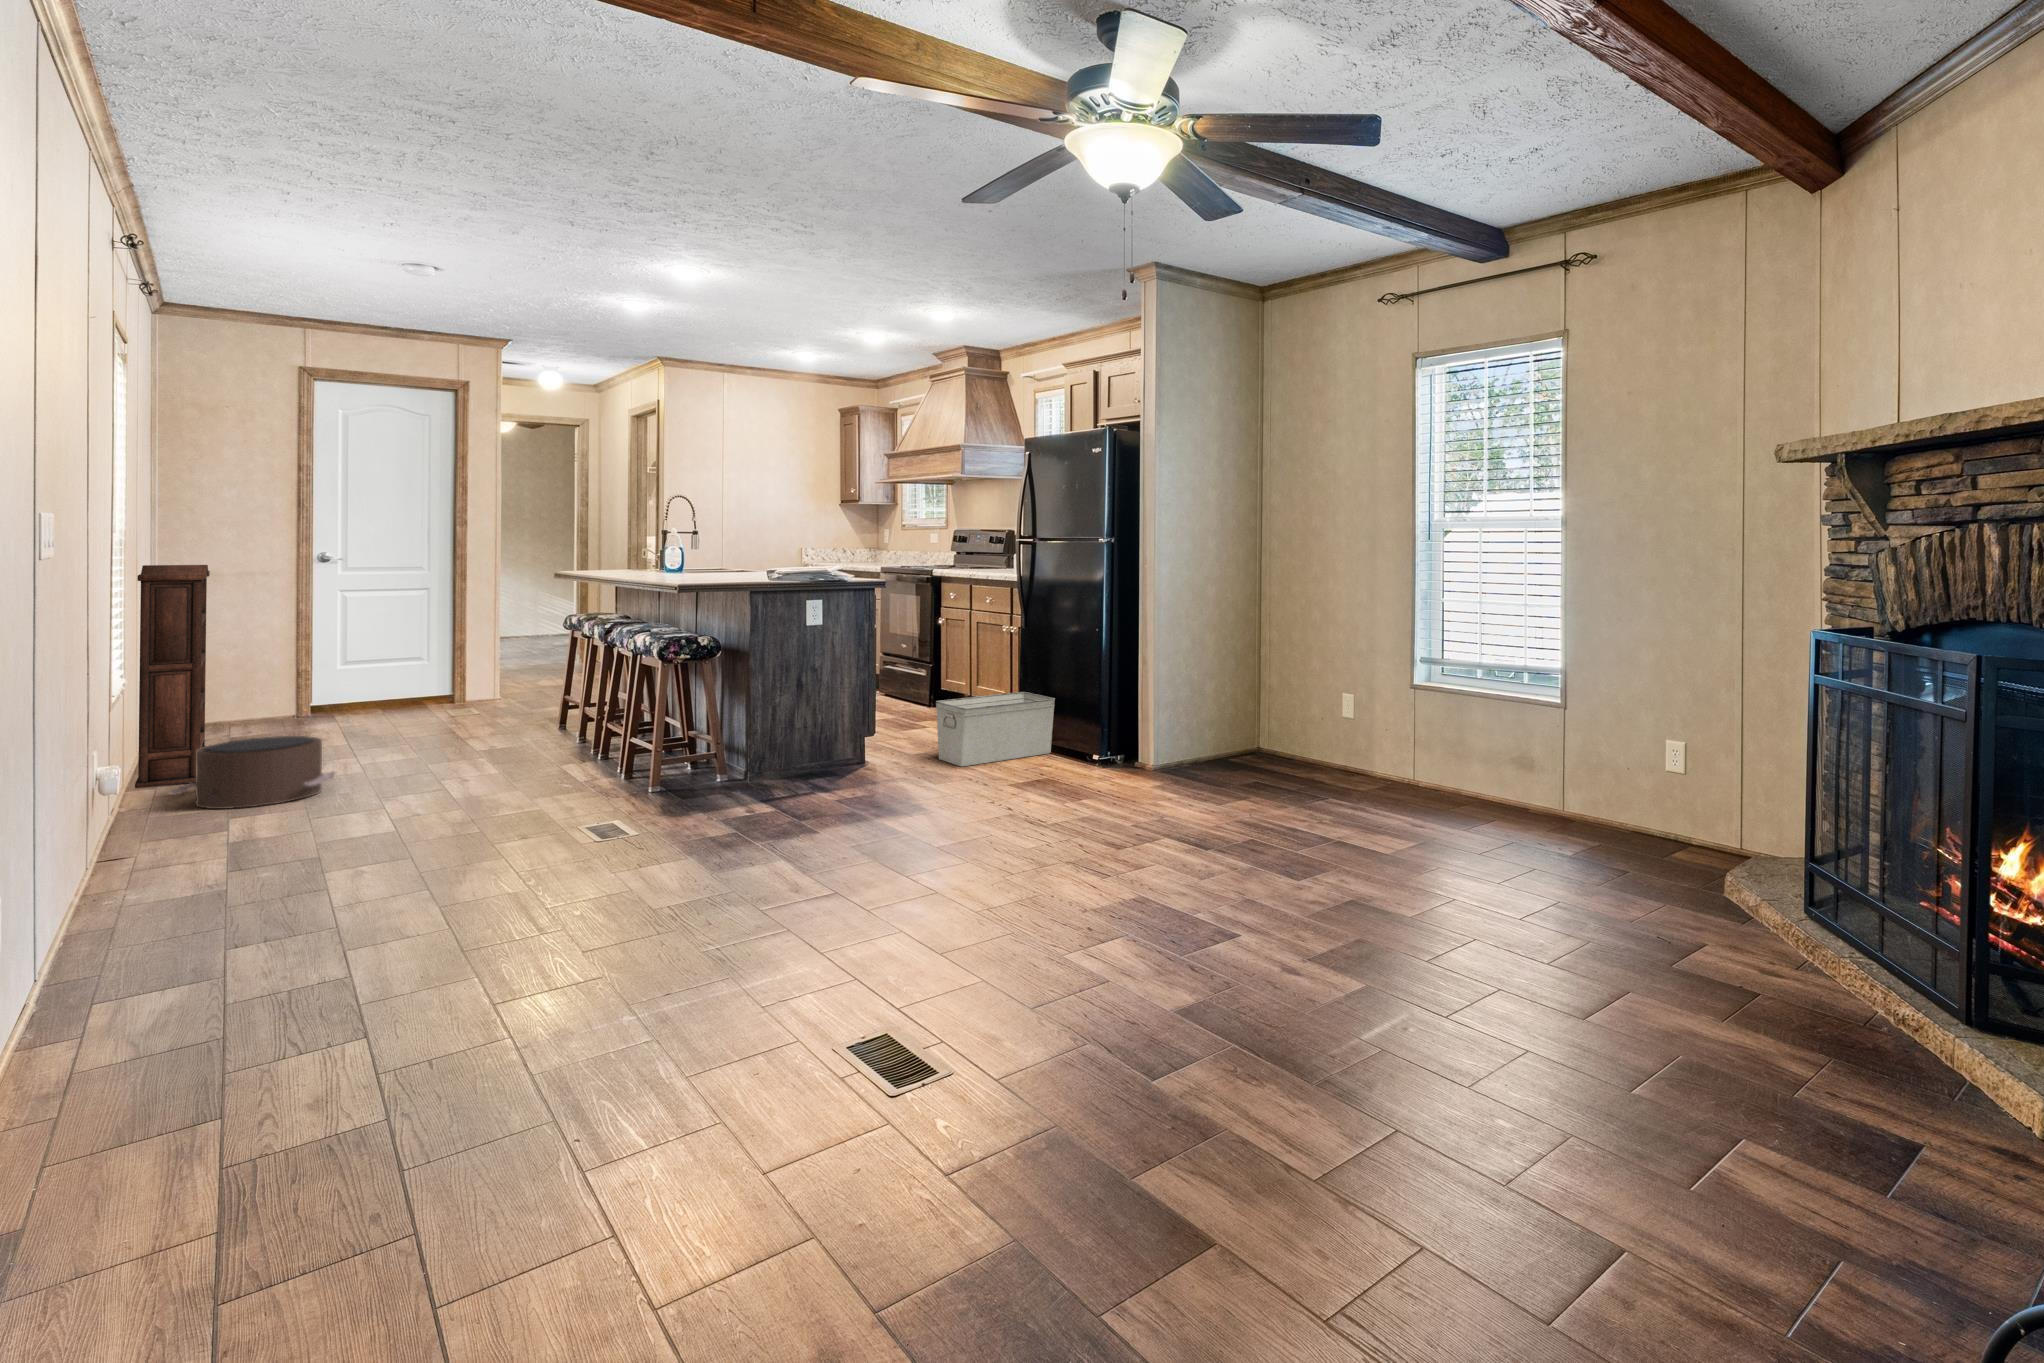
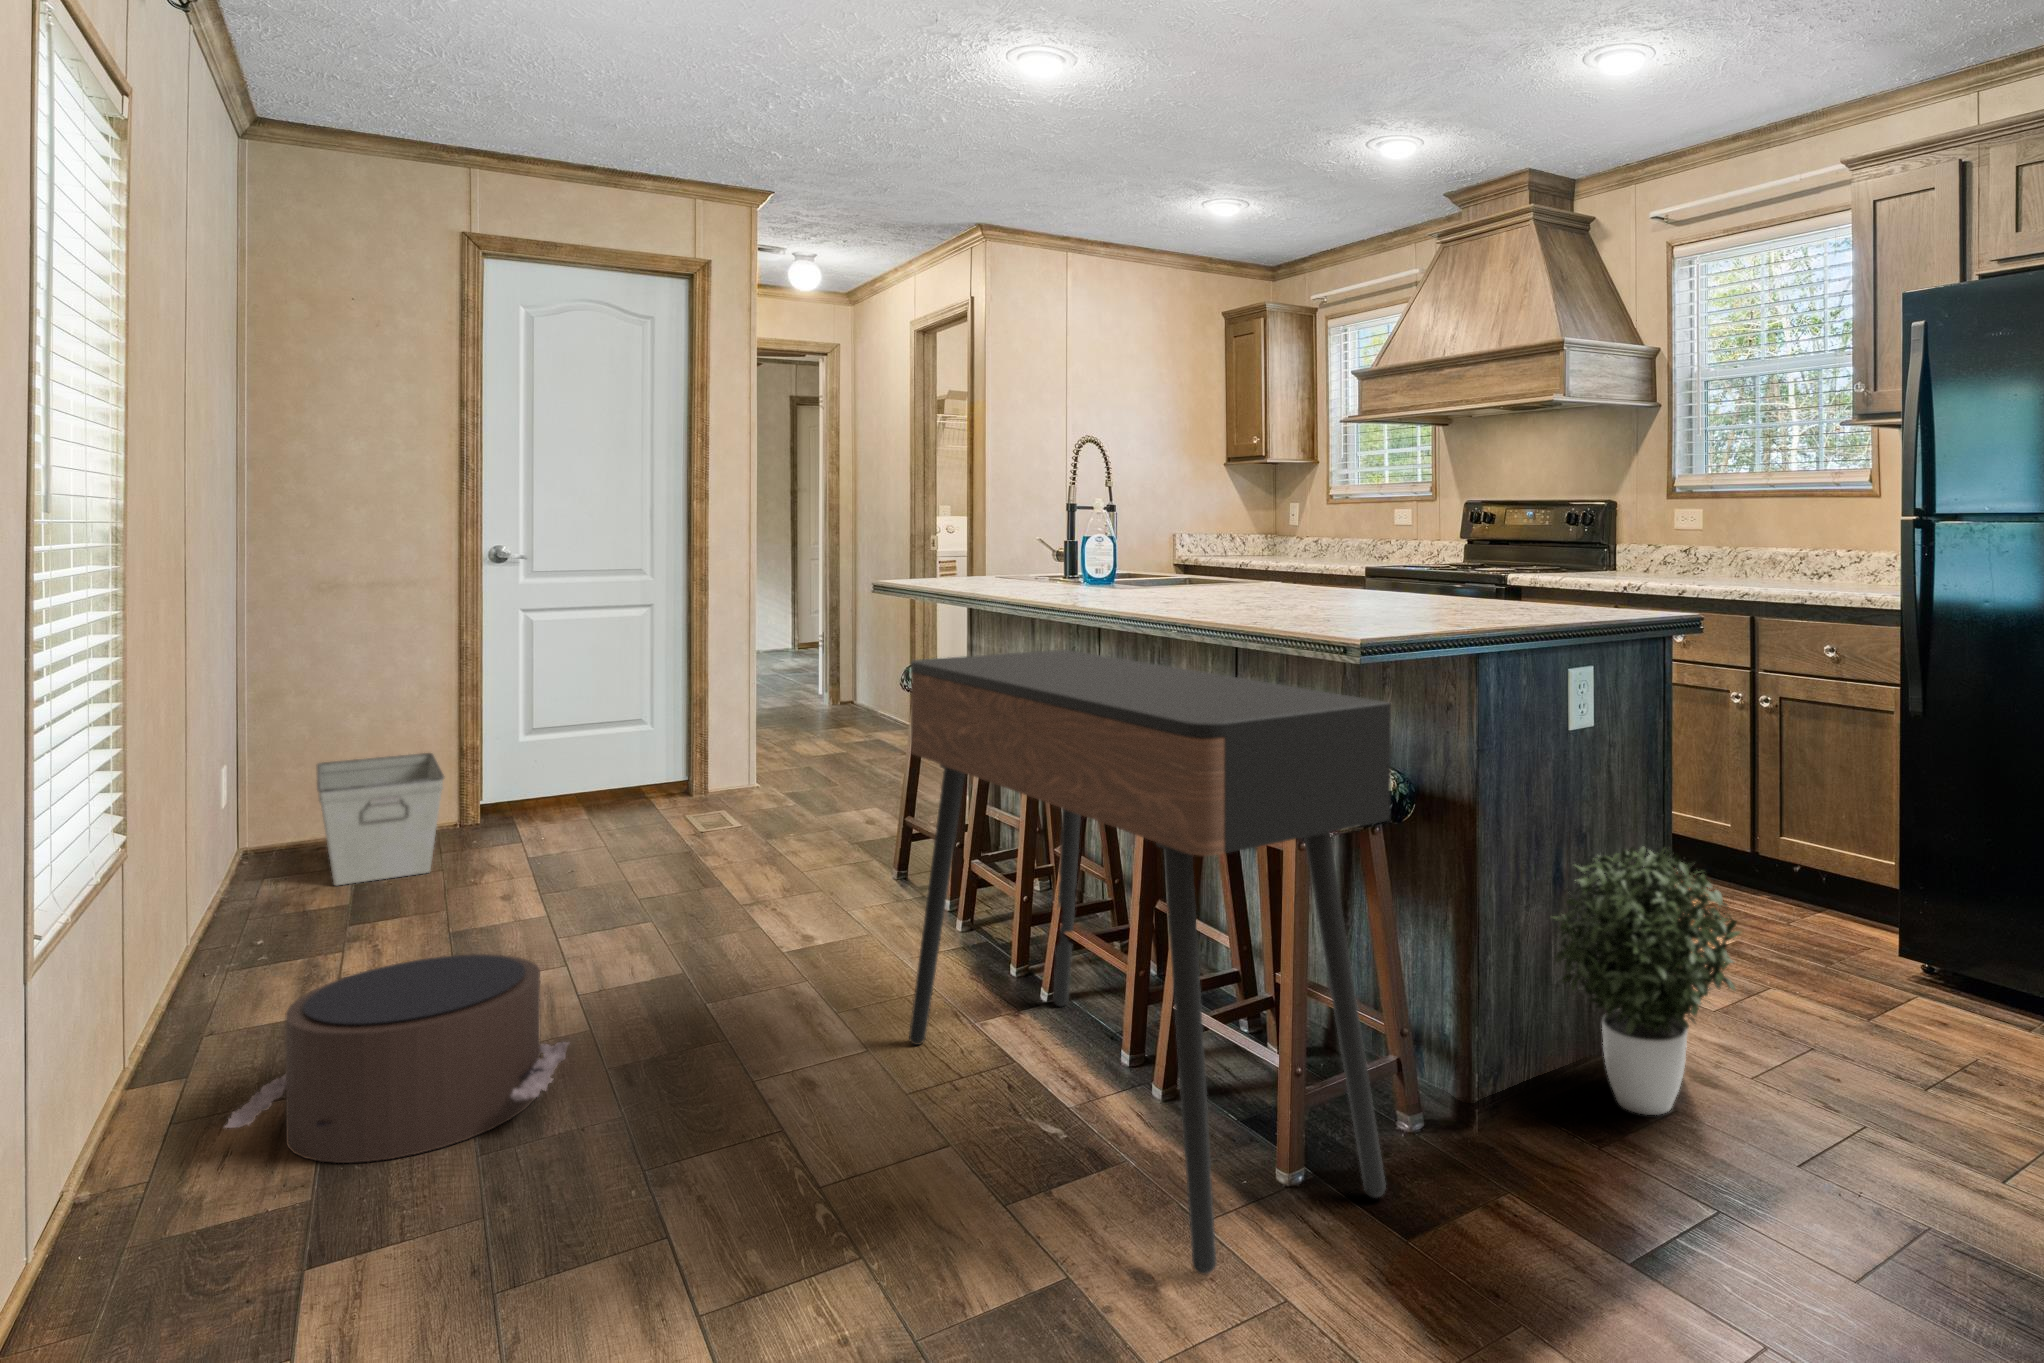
bookshelf: present [135,565,210,788] -> none [173,575,319,1058]
console table: none [510,600,681,818] -> present [909,649,1391,1274]
potted plant: none [787,677,868,785] -> present [1552,847,1741,1115]
storage bin: present [936,692,1055,766] -> present [317,753,445,886]

